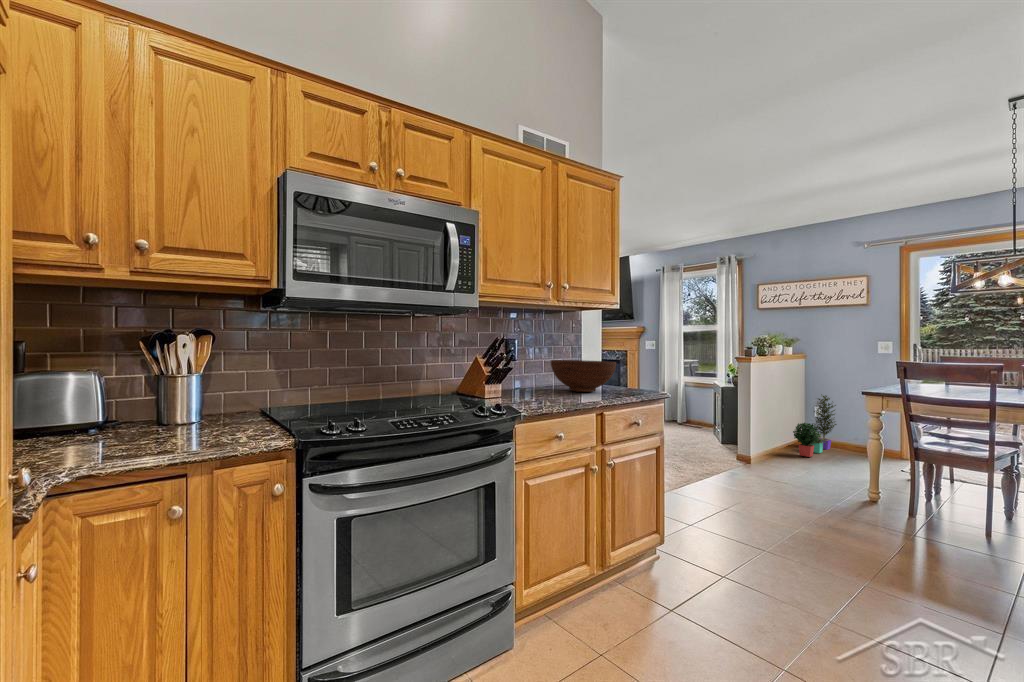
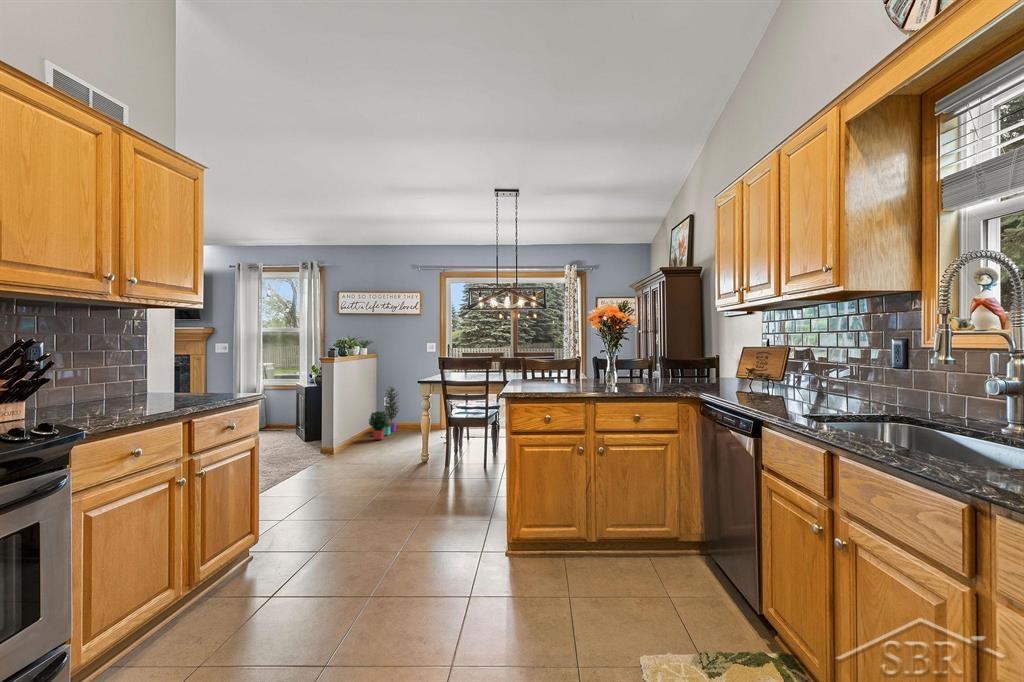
fruit bowl: present [551,360,616,392] -> none [109,365,202,401]

